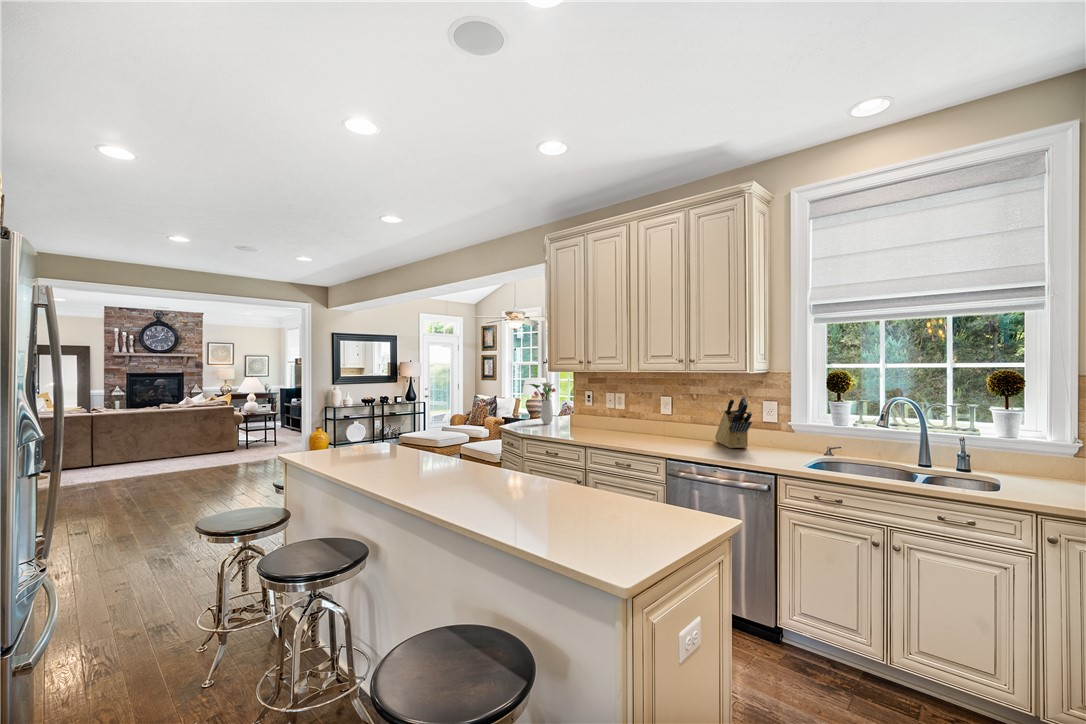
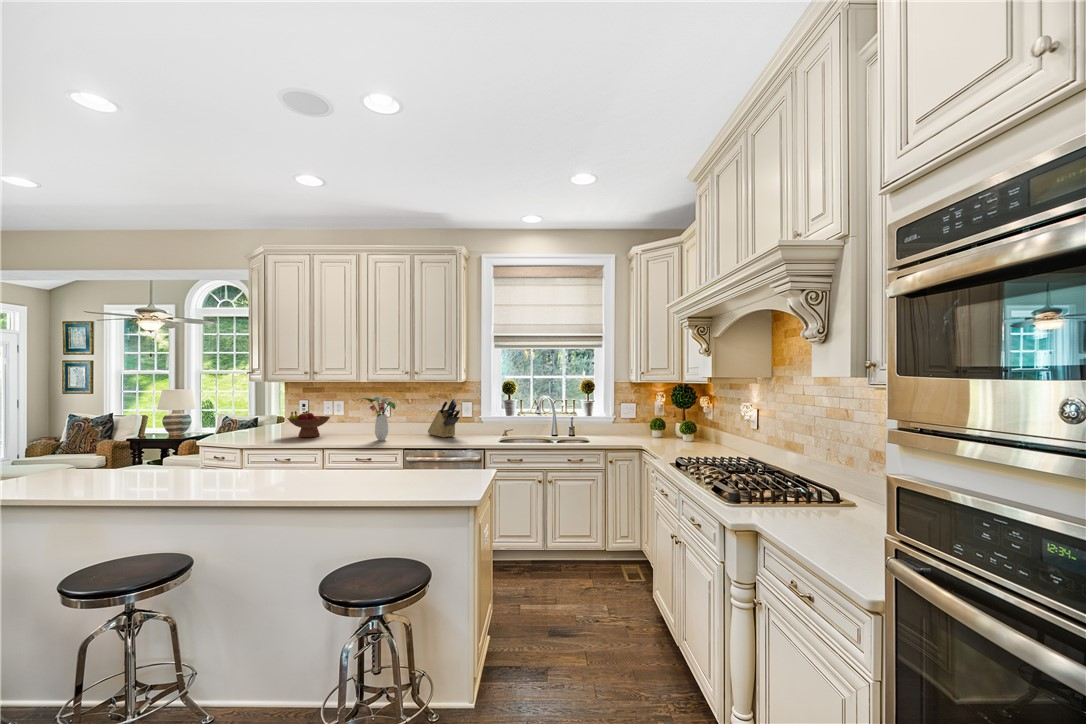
flower arrangement: present [529,382,556,424] -> present [358,396,396,441]
fruit bowl: none [567,402,609,431] -> present [288,411,330,437]

